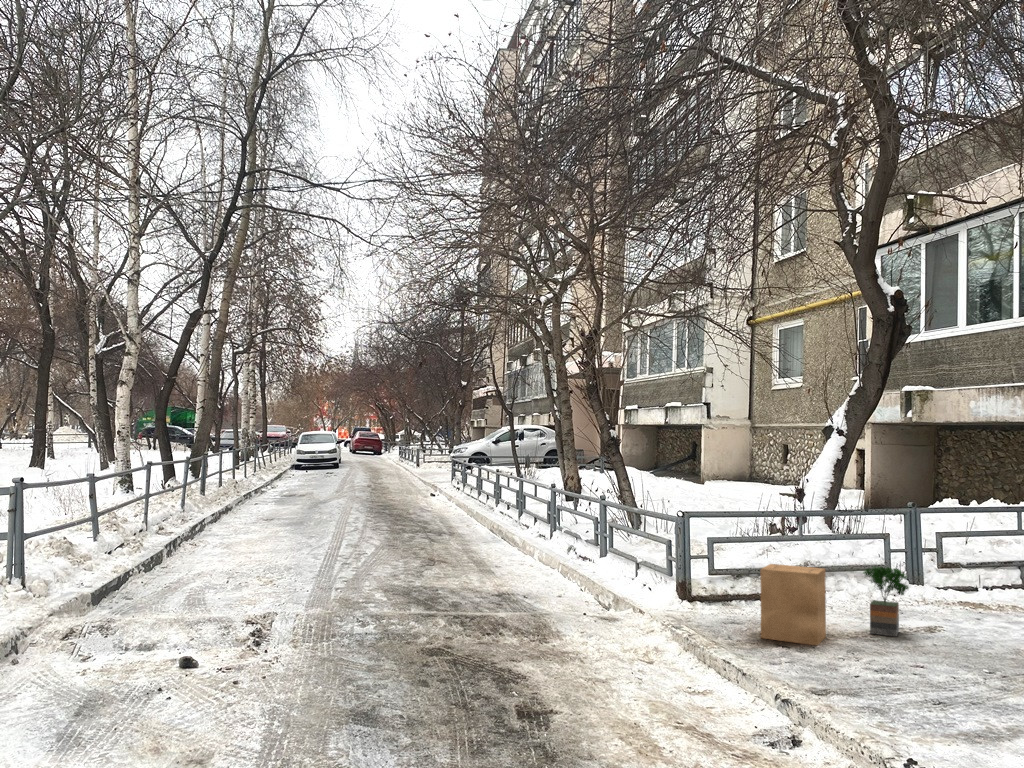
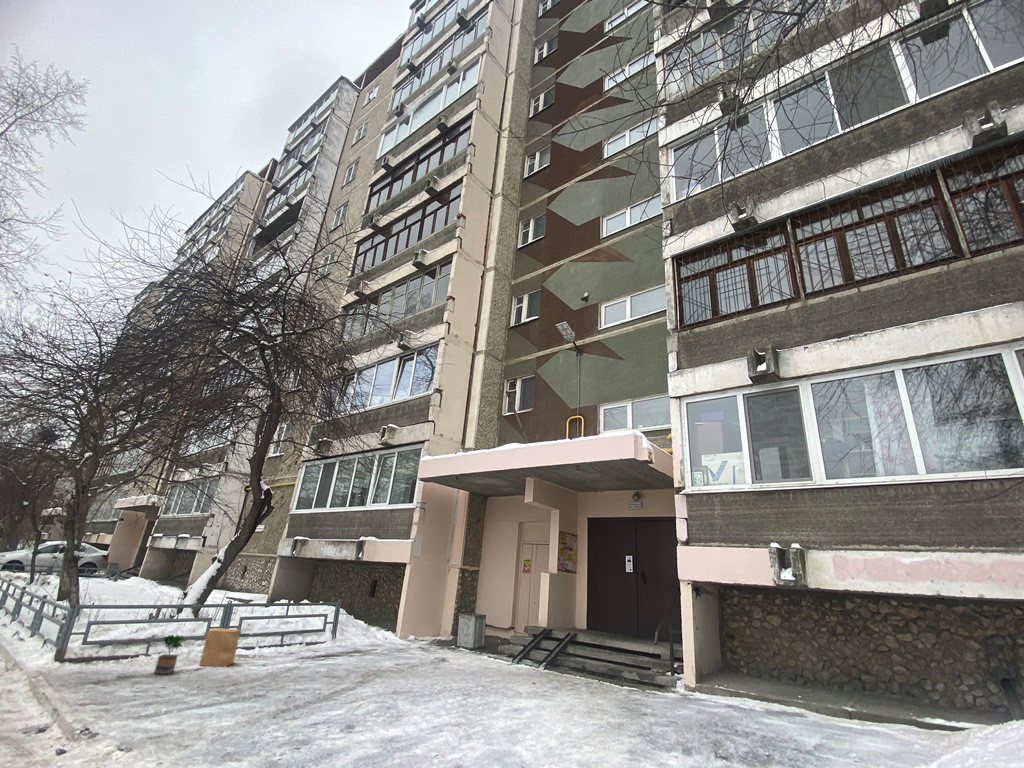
cardboard box: present [761,564,826,645] -> present [200,628,241,667]

